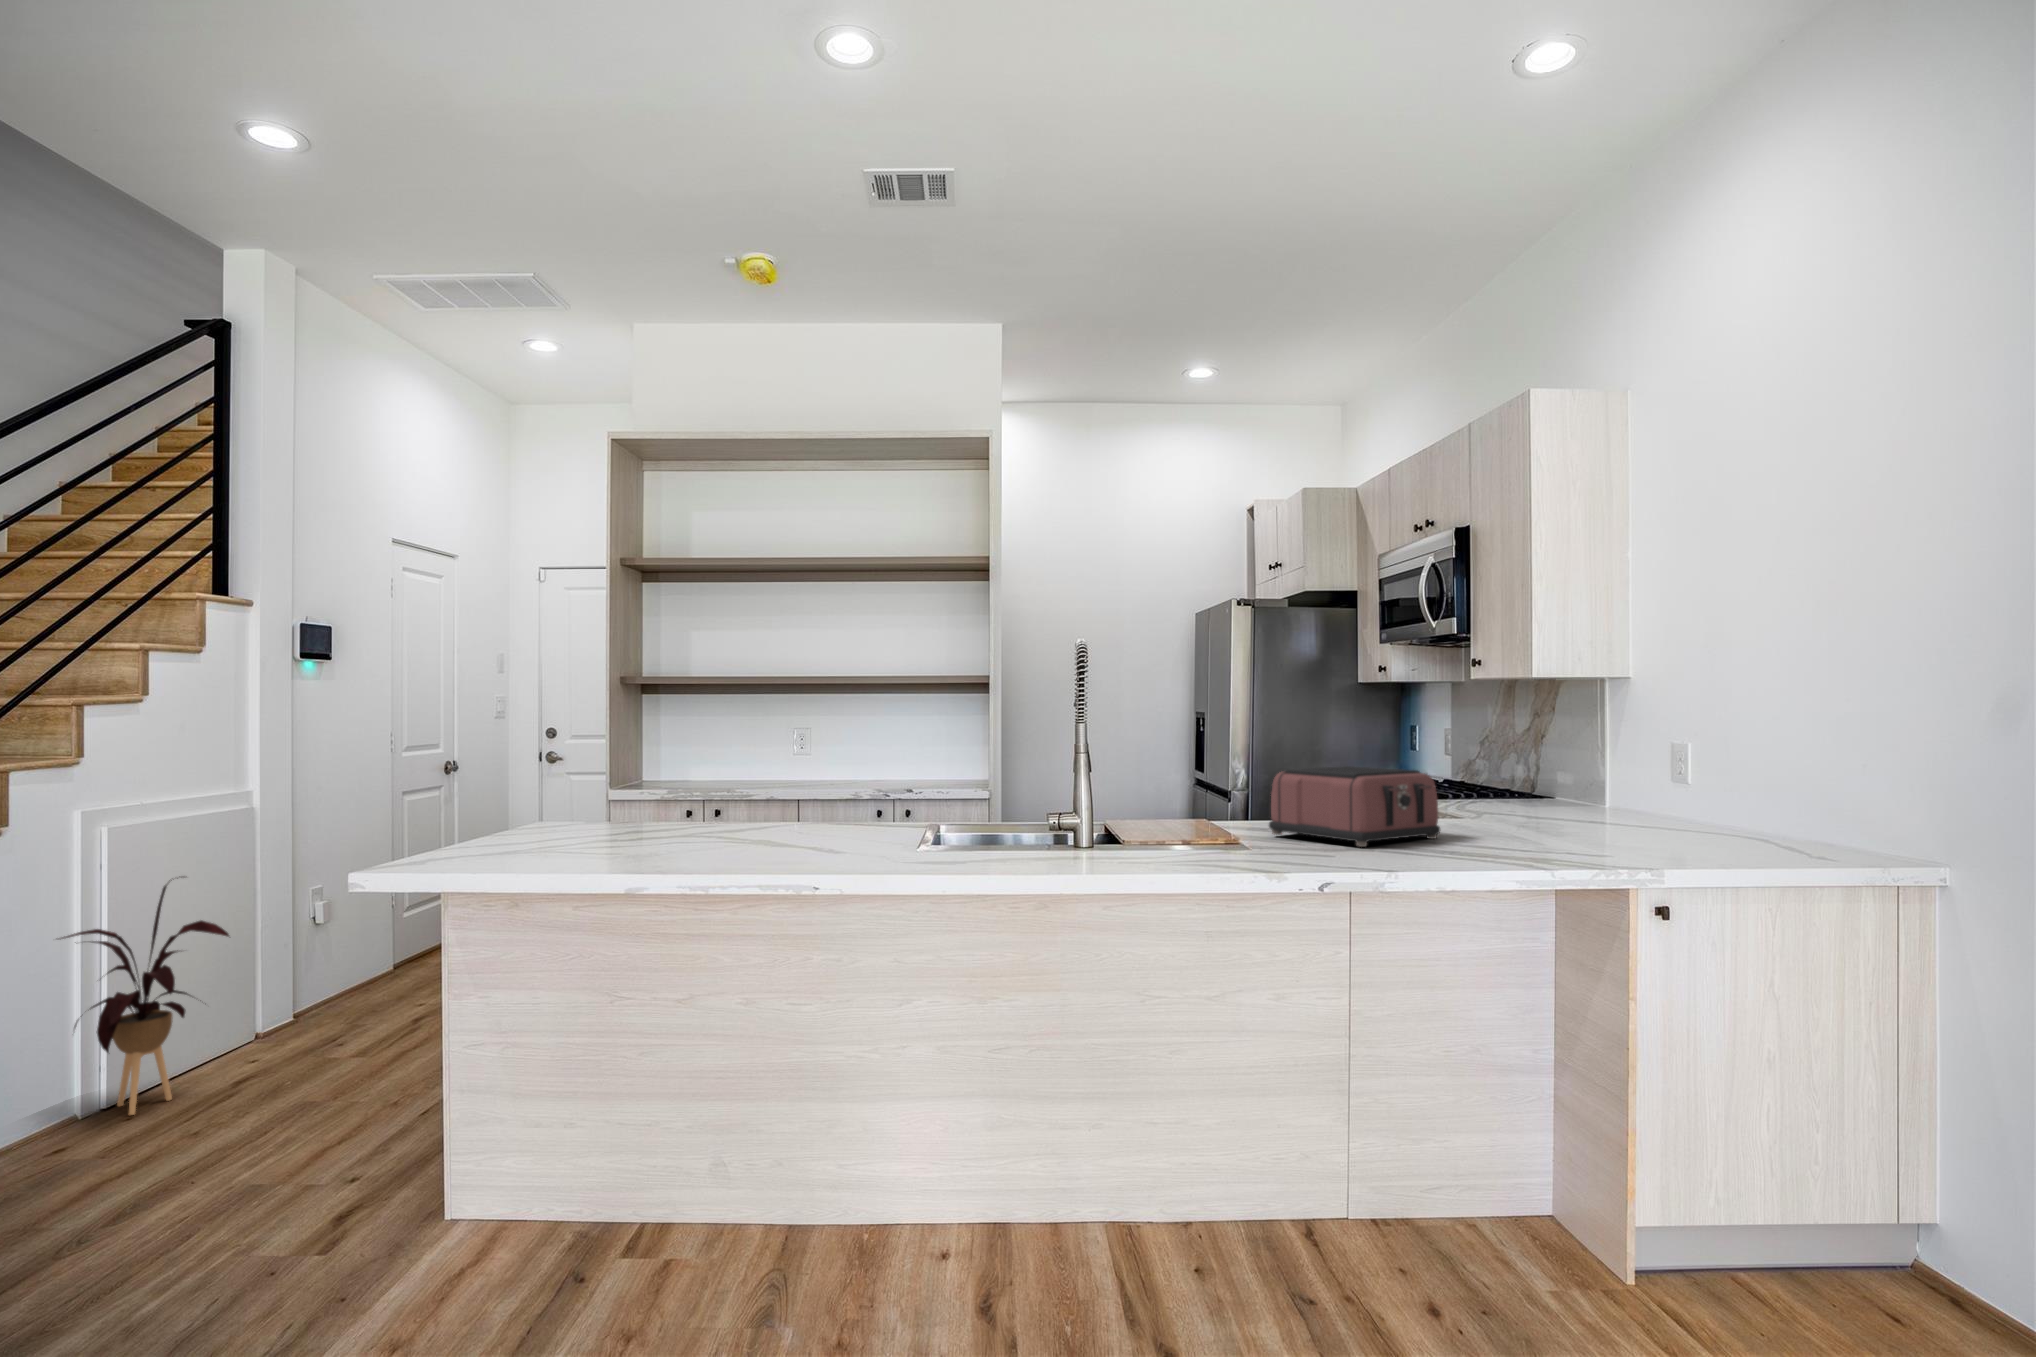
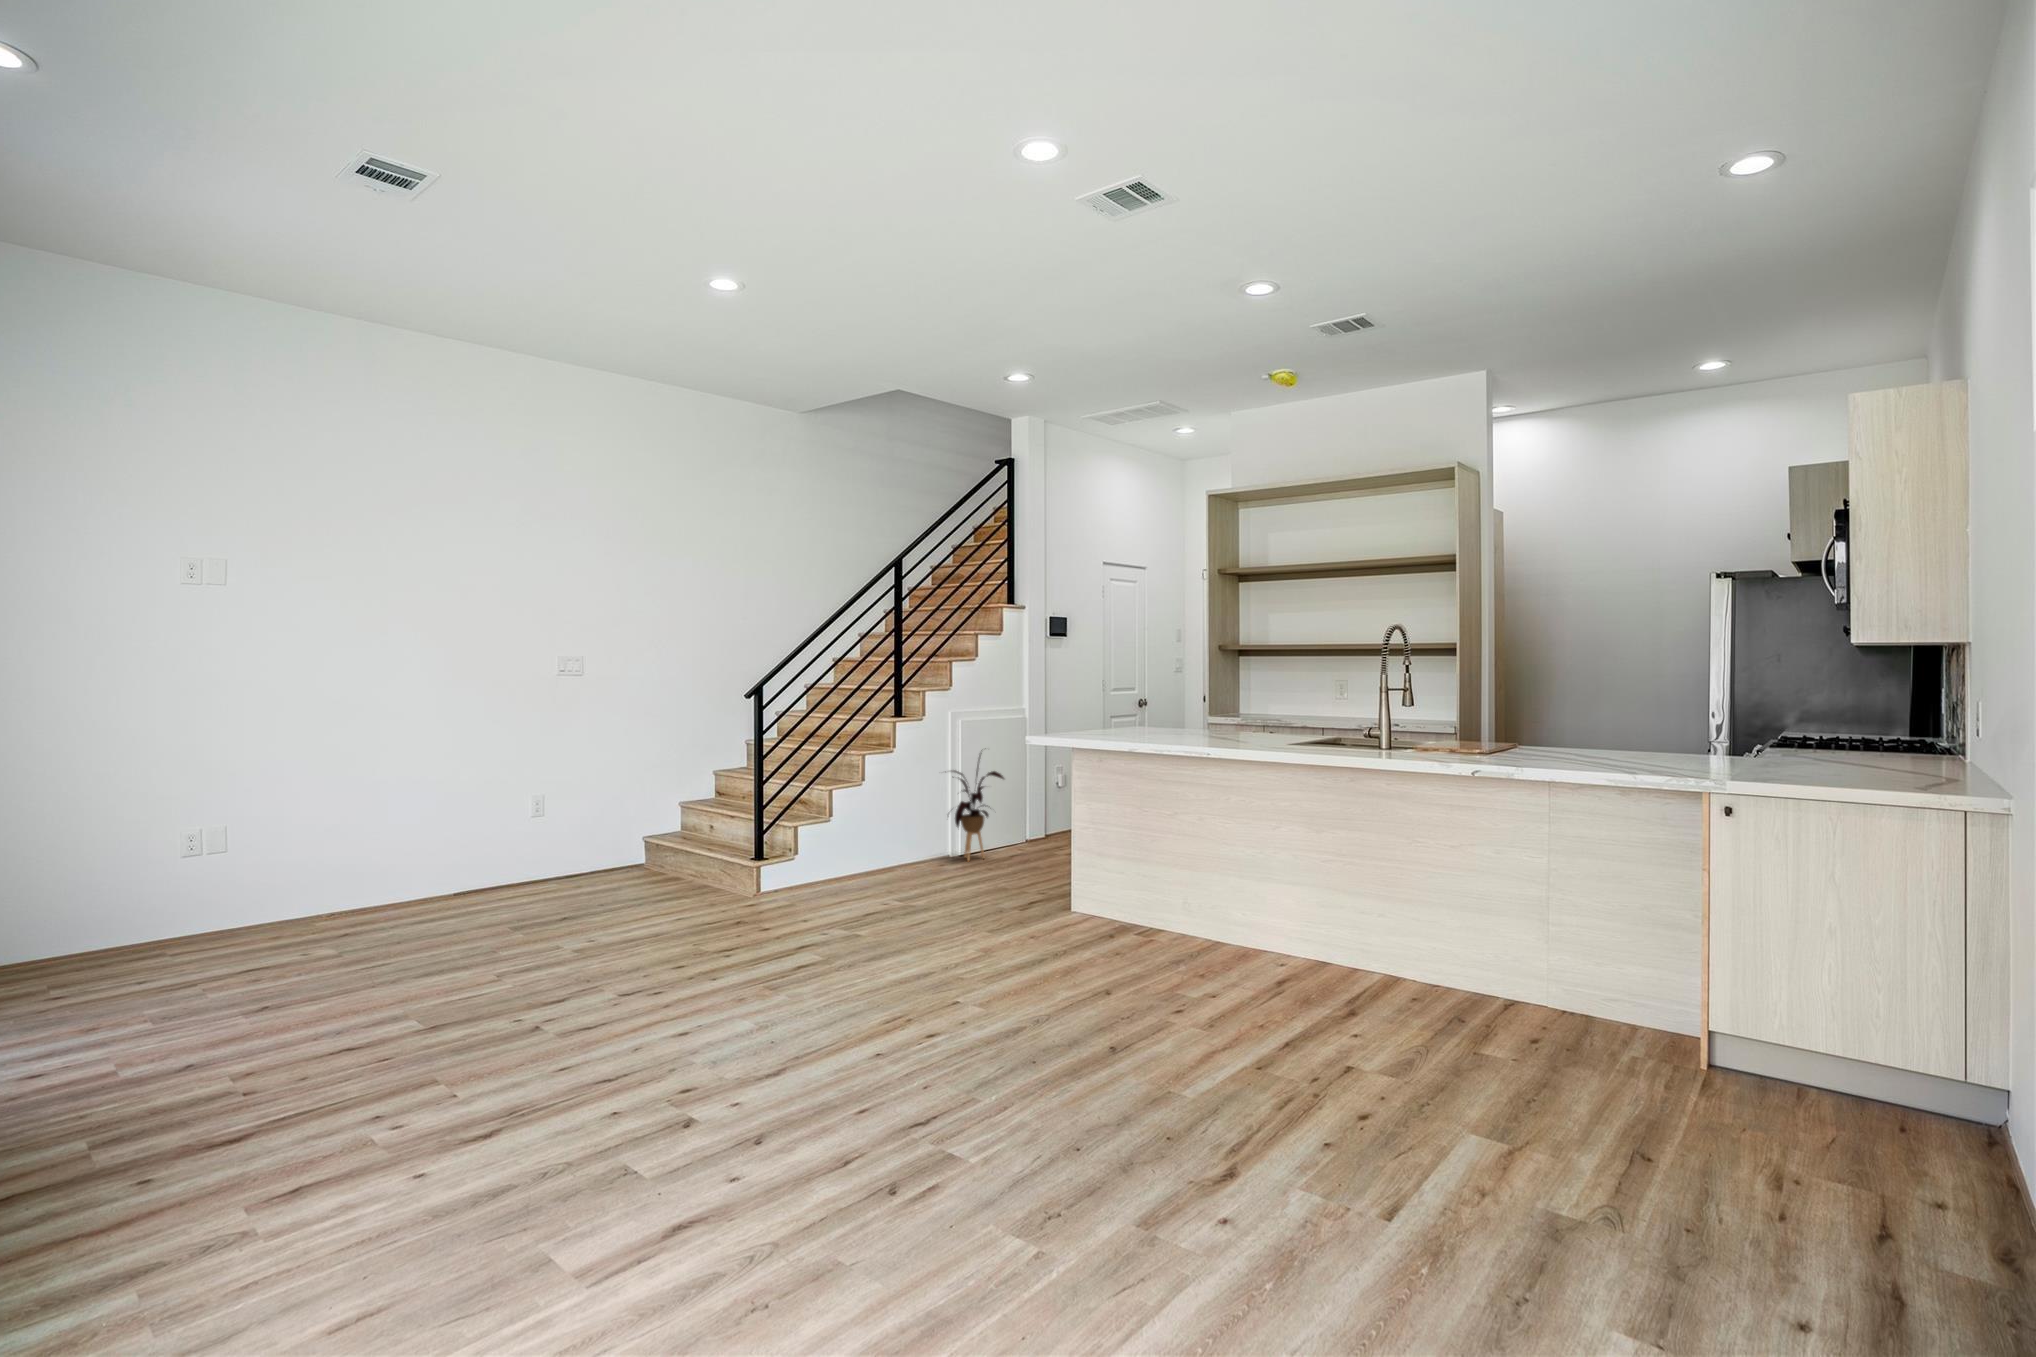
toaster: present [1269,766,1440,847] -> none [1544,712,1668,767]

